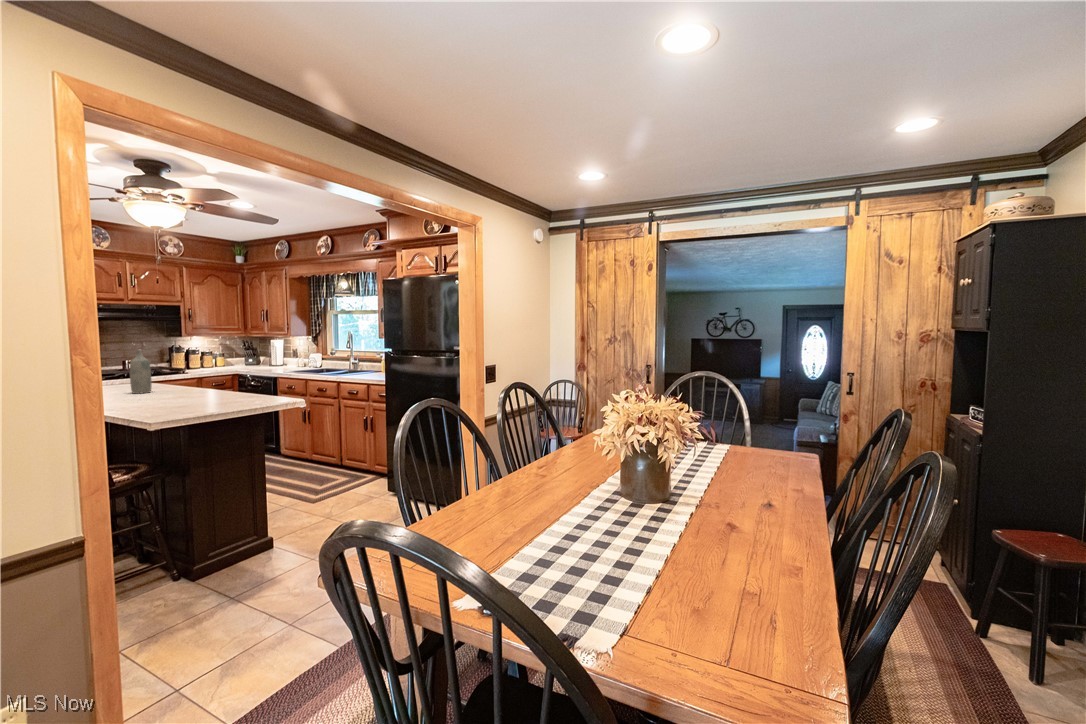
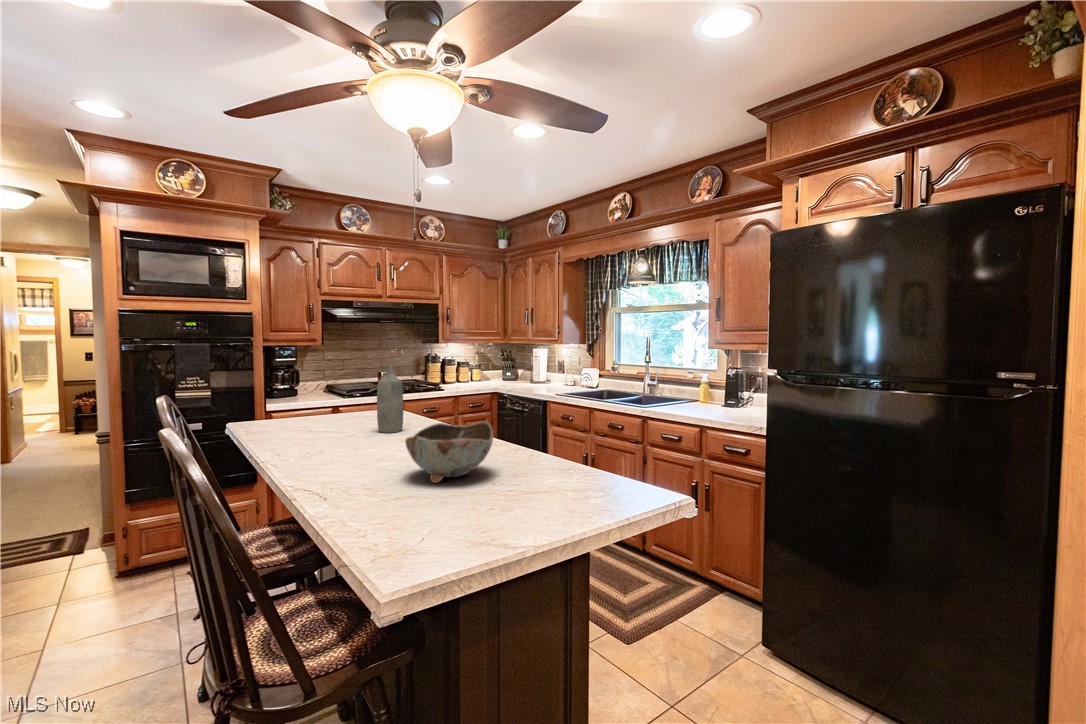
bowl: none [155,376,211,405] -> present [405,422,493,483]

